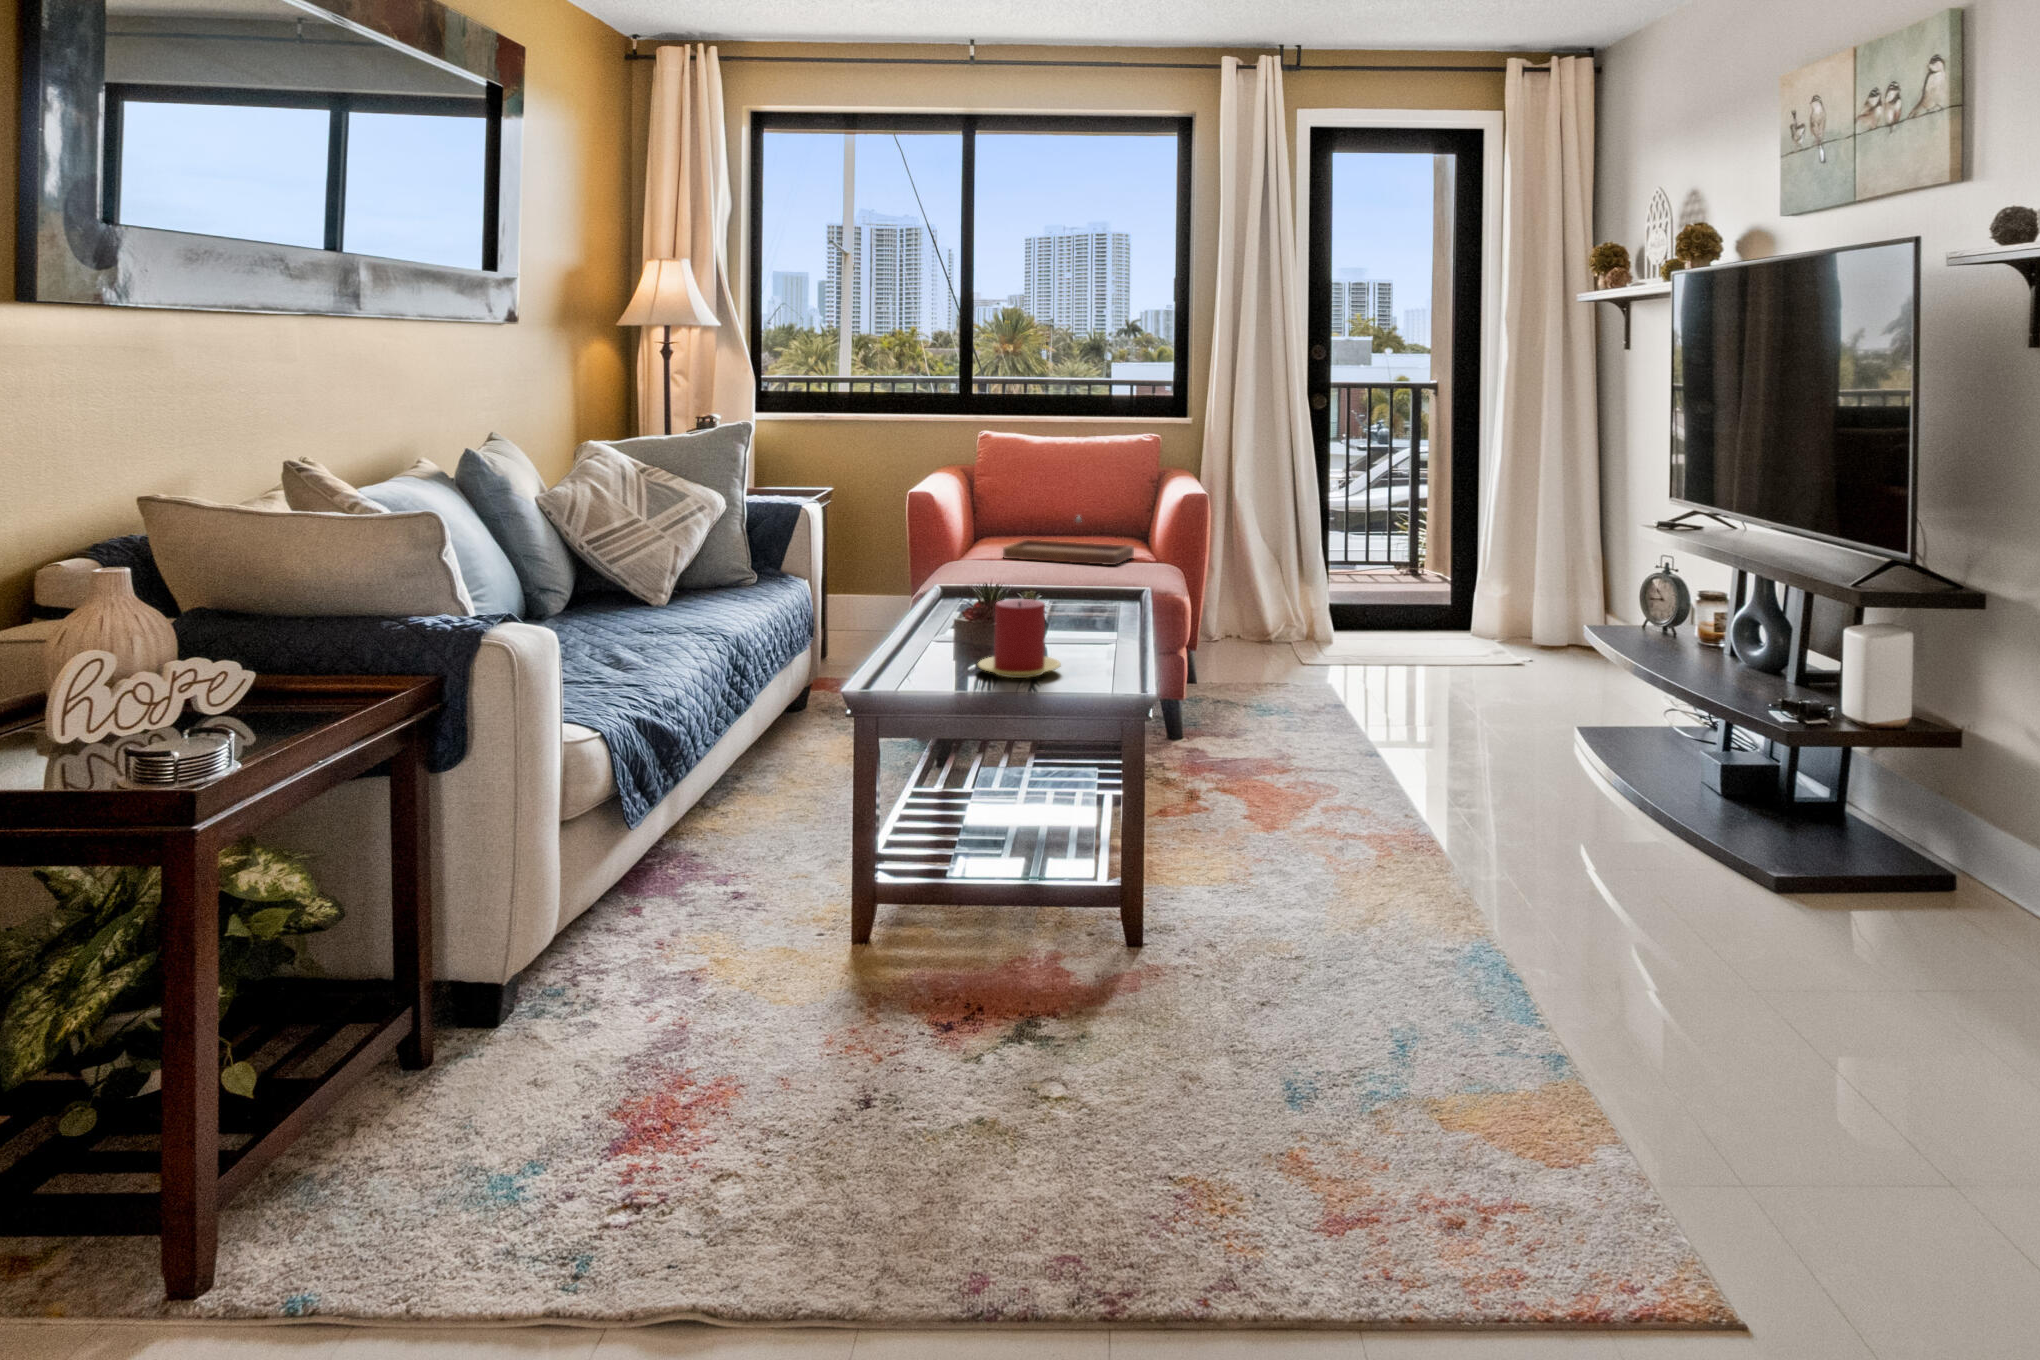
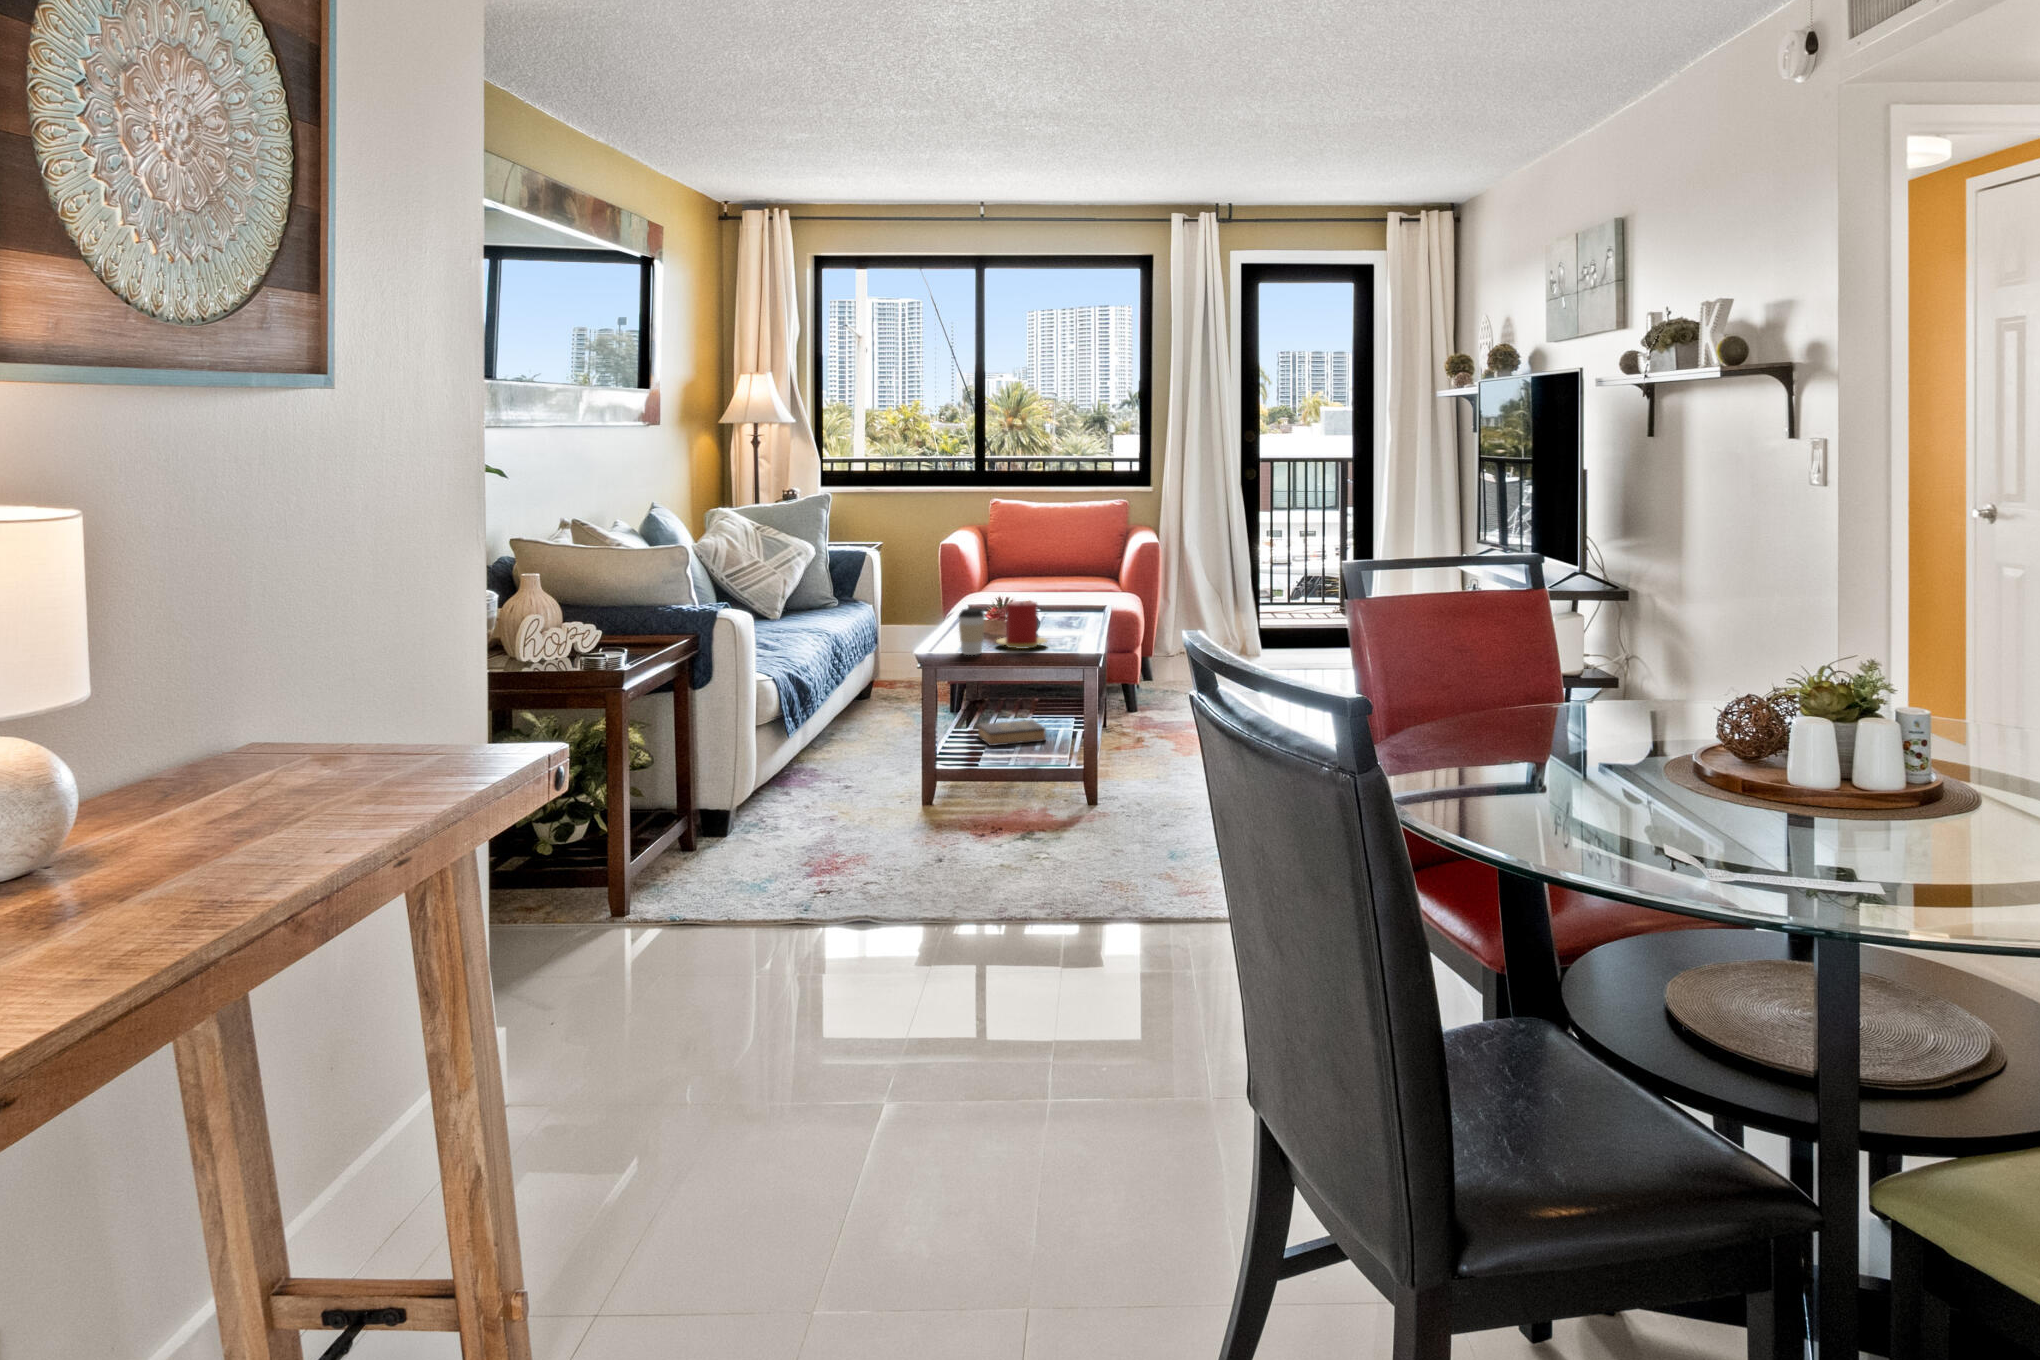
tray: present [1003,517,1134,565] -> none [1010,558,1106,592]
coffee cup: none [916,614,960,692] -> present [959,608,985,655]
hardback book: none [950,771,1055,819] -> present [978,720,1046,746]

